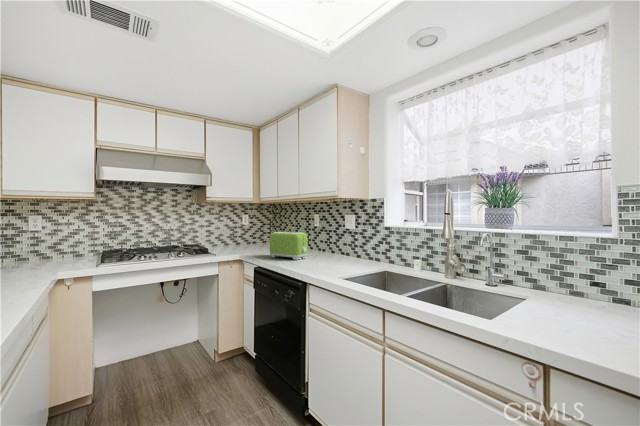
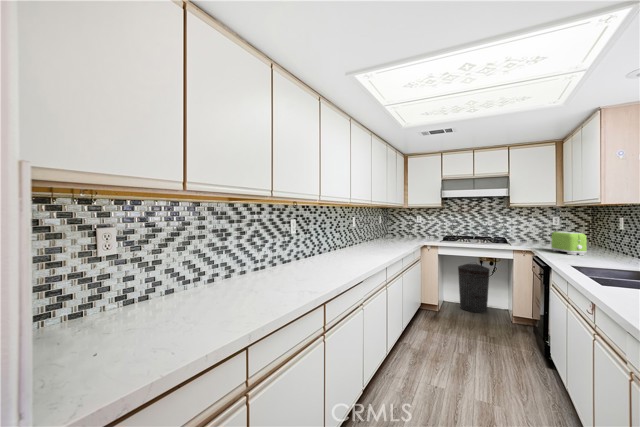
trash can: none [128,288,180,376] -> present [458,263,490,313]

